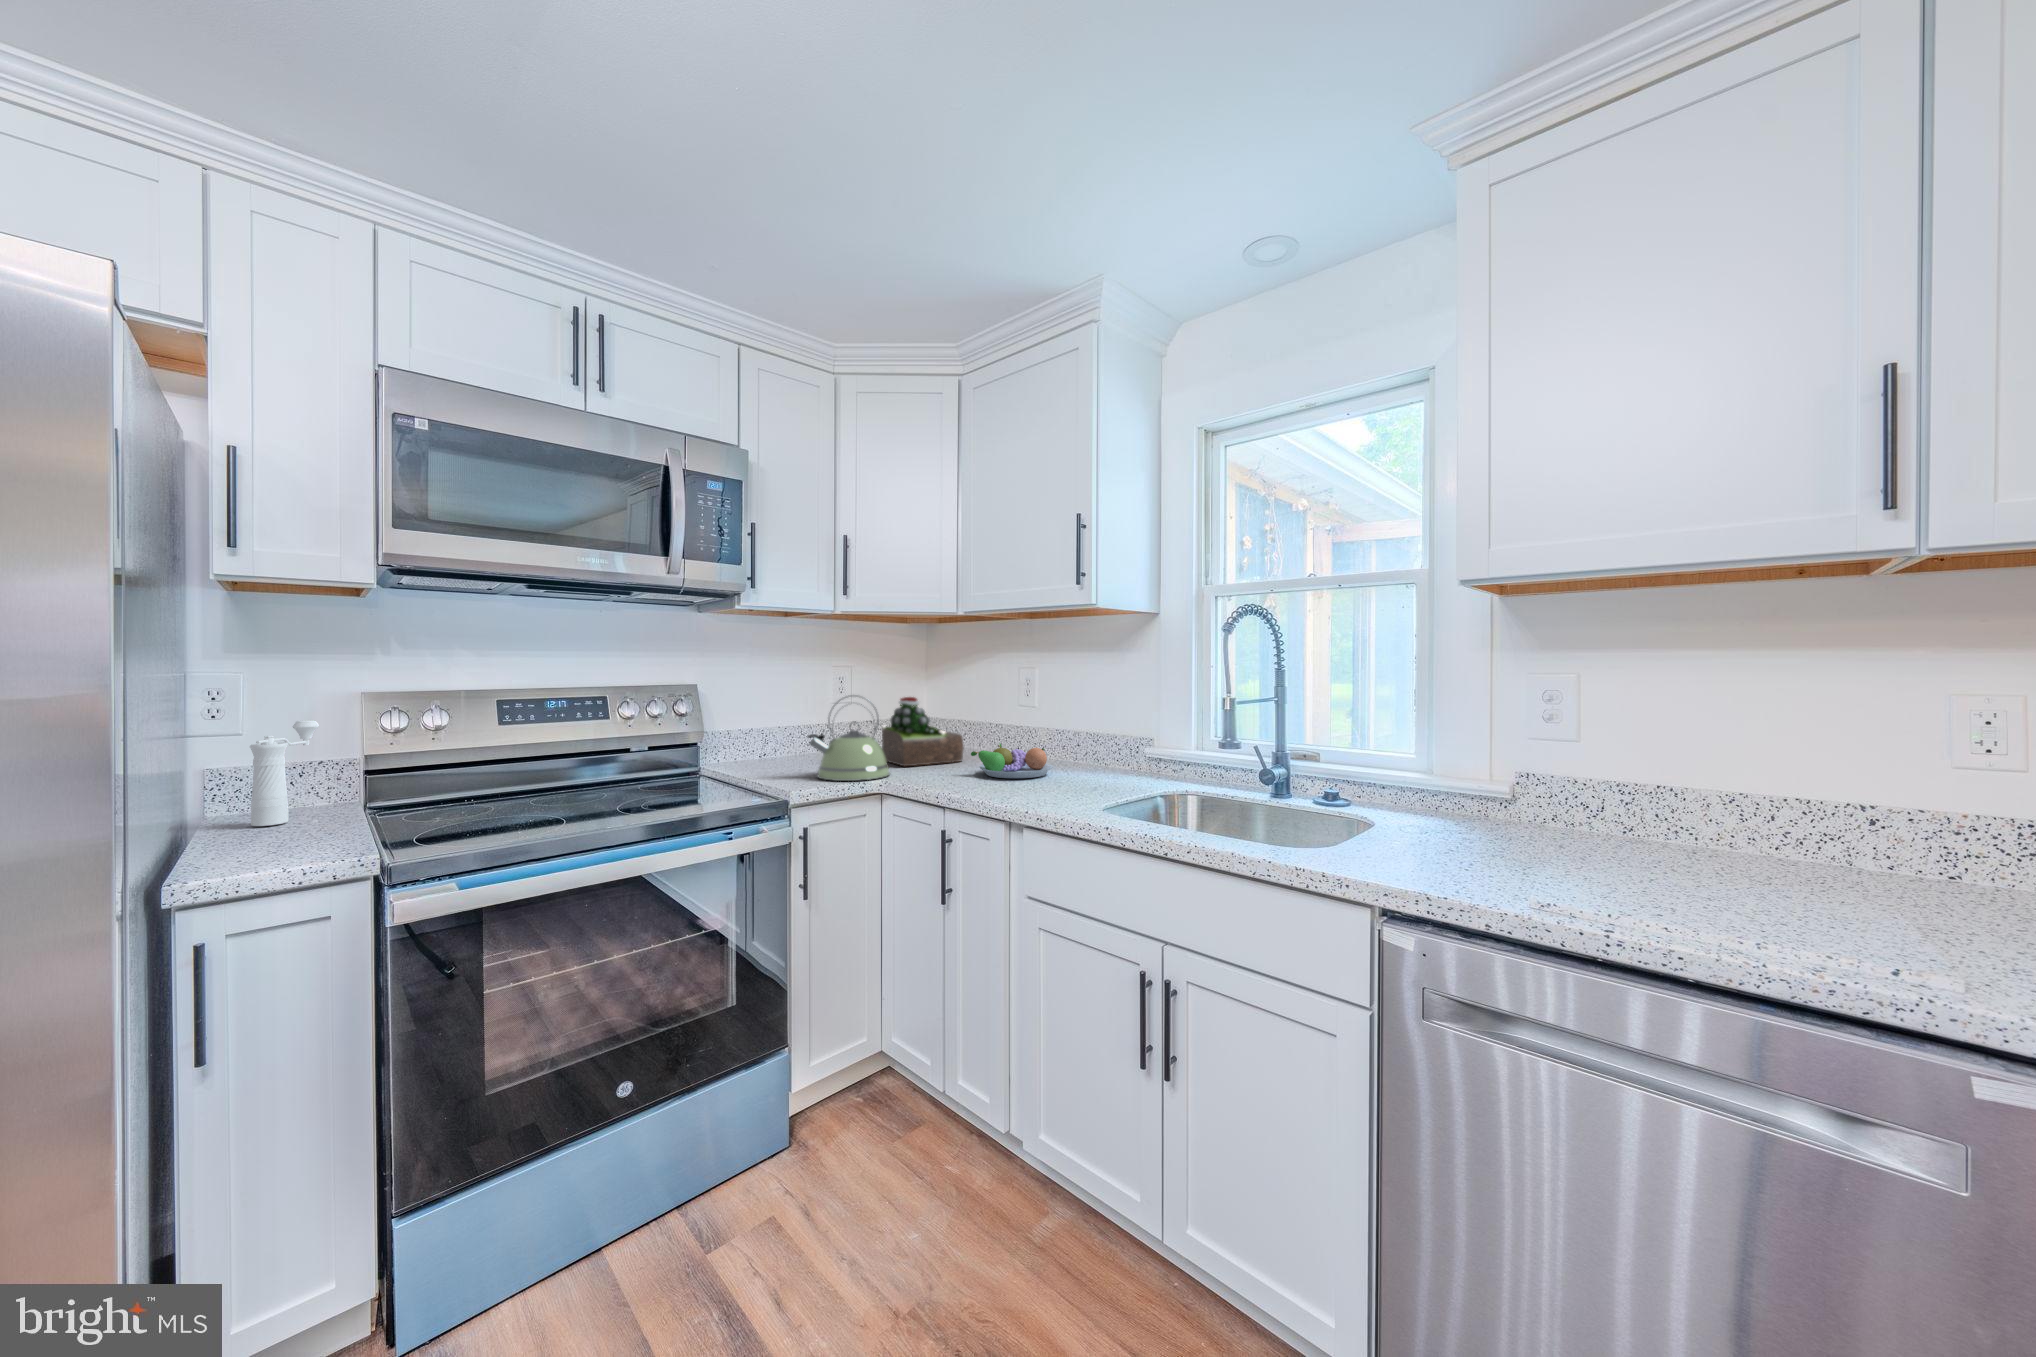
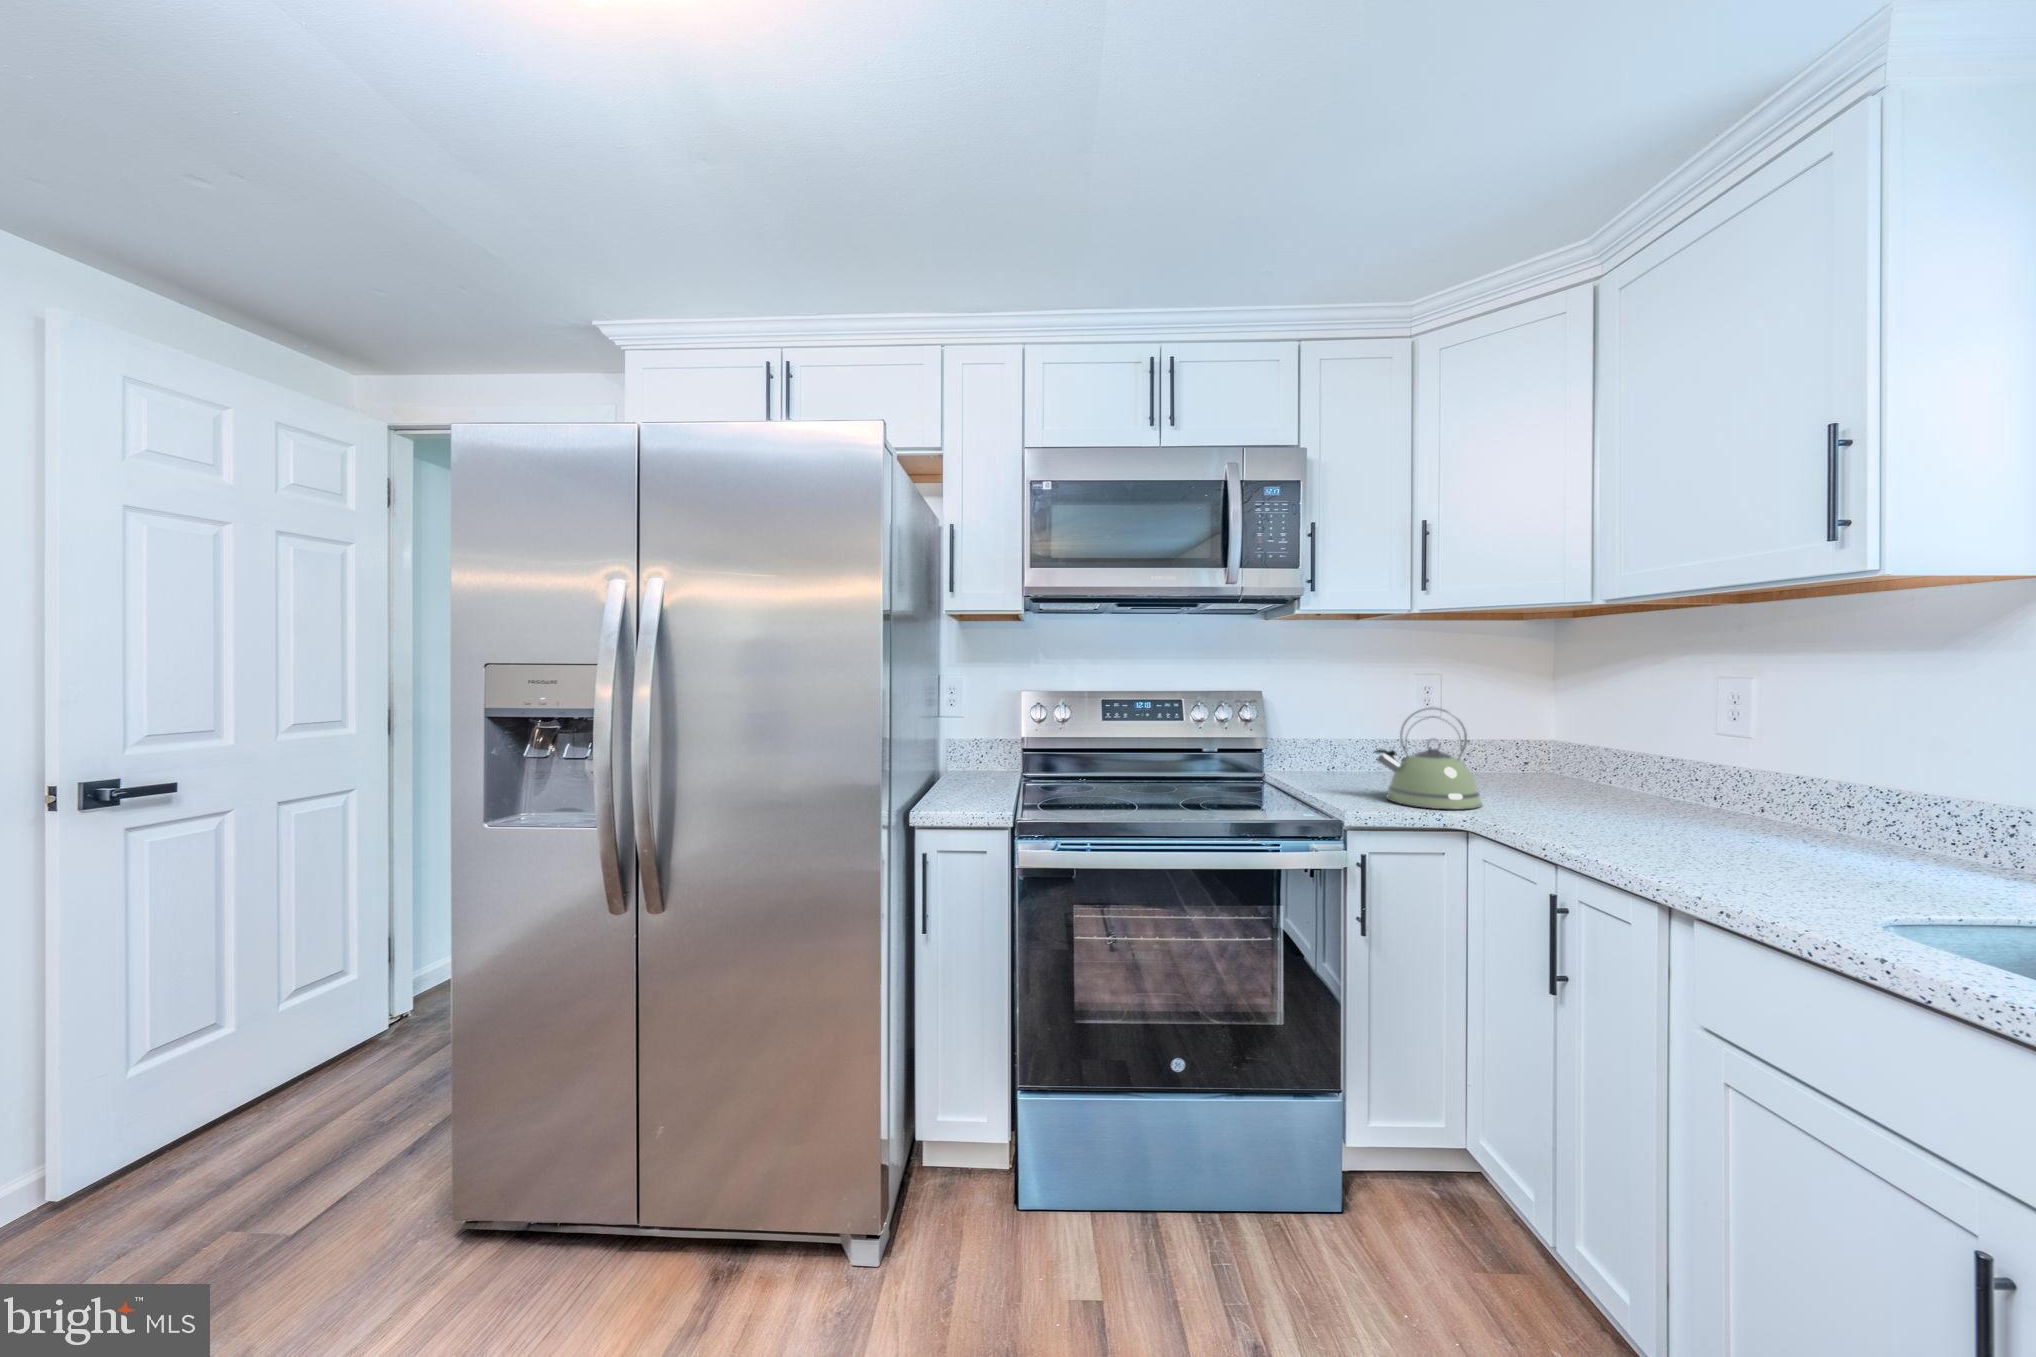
succulent plant: present [882,697,964,766] -> none [1478,710,1603,799]
pepper mill: present [250,720,319,826] -> none [957,713,994,786]
fruit bowl: present [971,744,1053,778] -> none [1609,782,1769,841]

